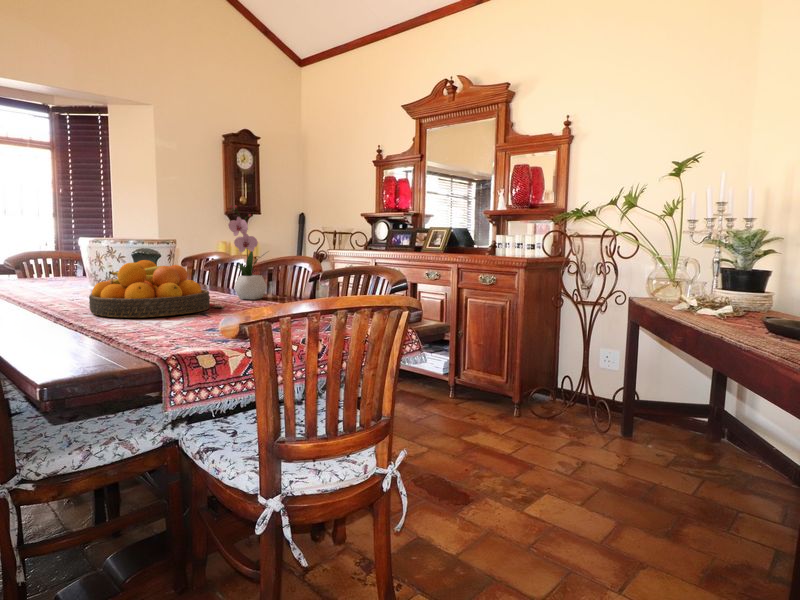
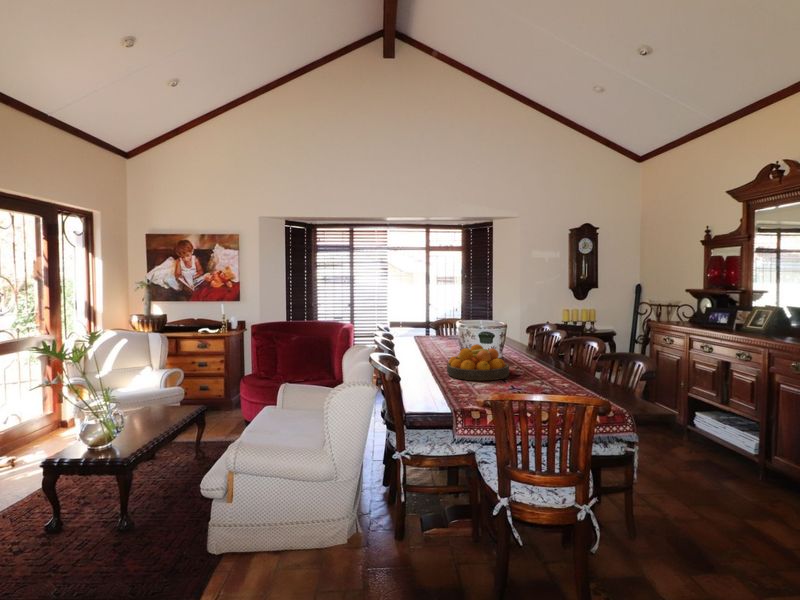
flower arrangement: present [228,205,267,299] -> none [527,310,555,372]

